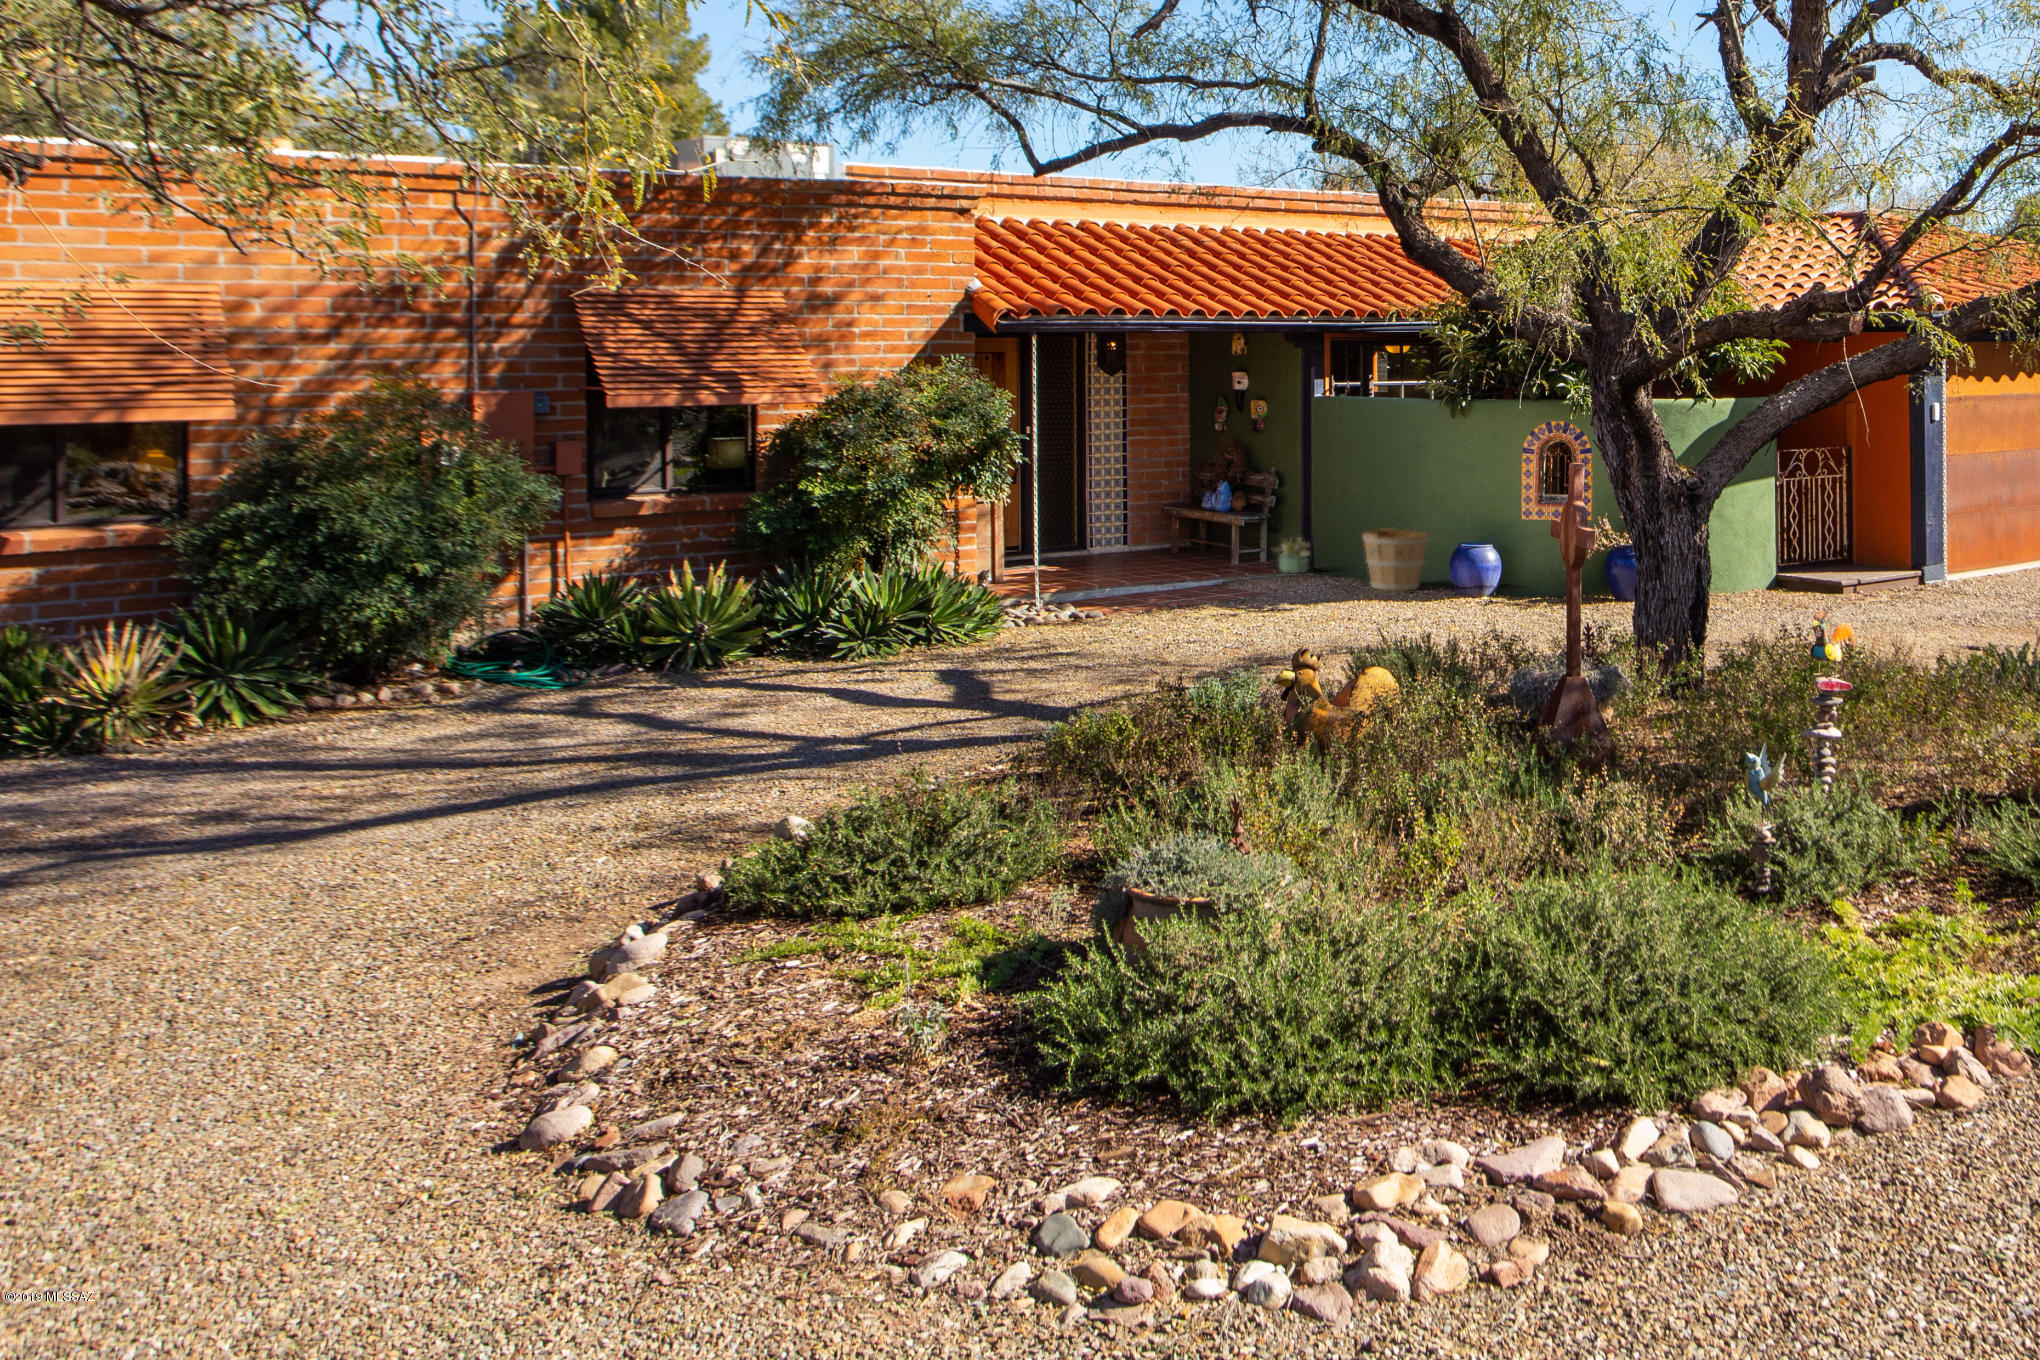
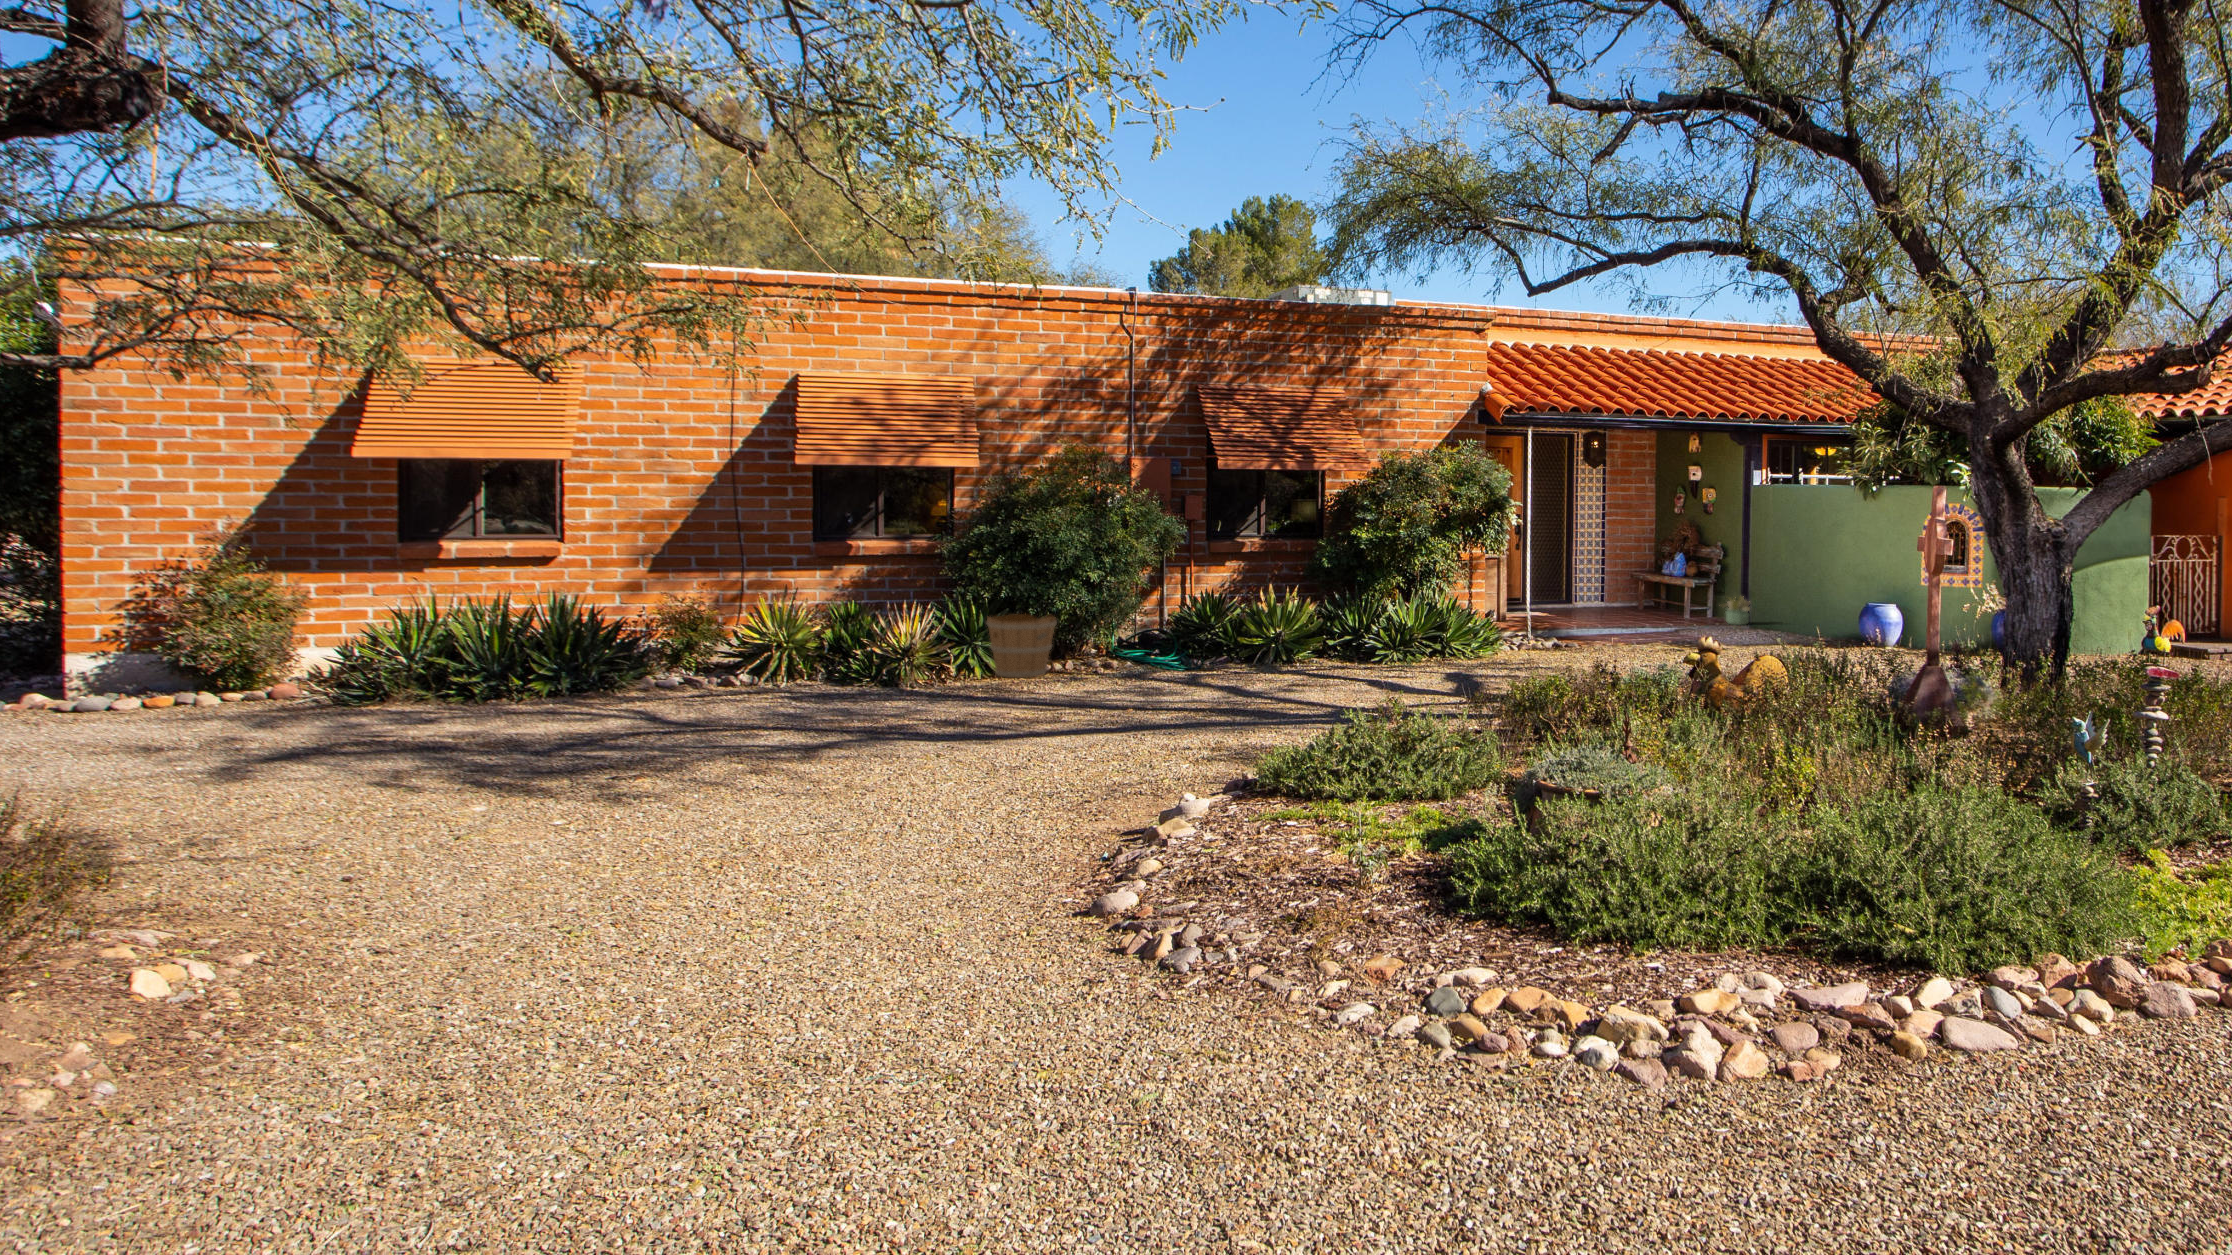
wooden bucket: present [1363,528,1429,591] -> present [986,614,1057,678]

